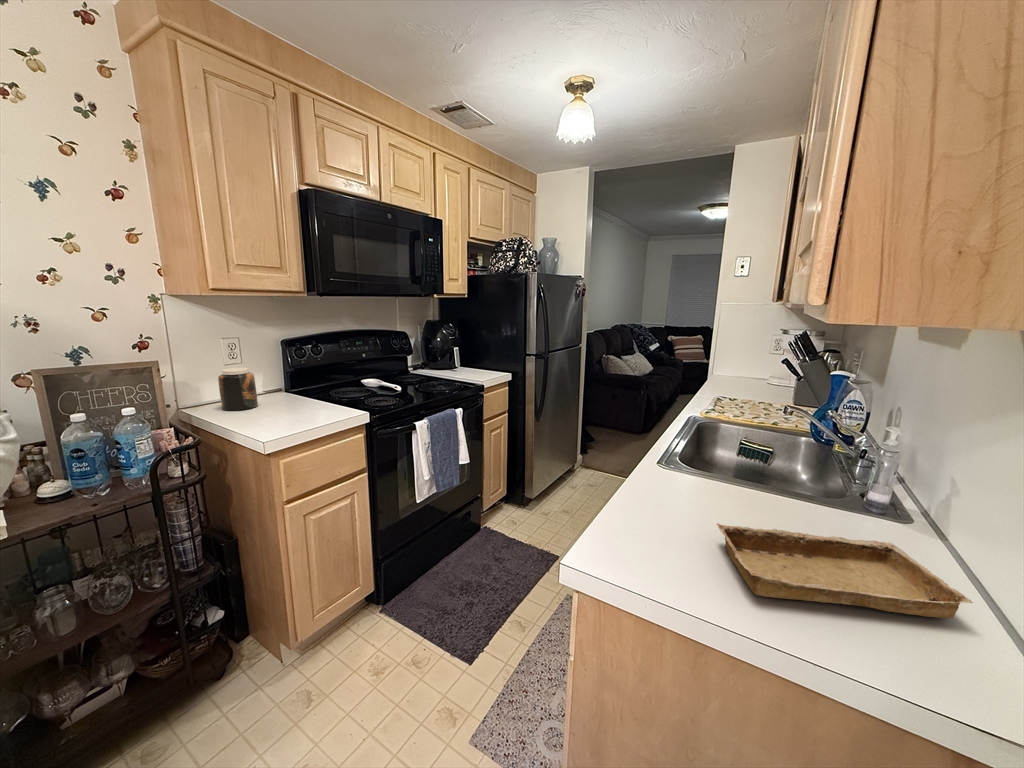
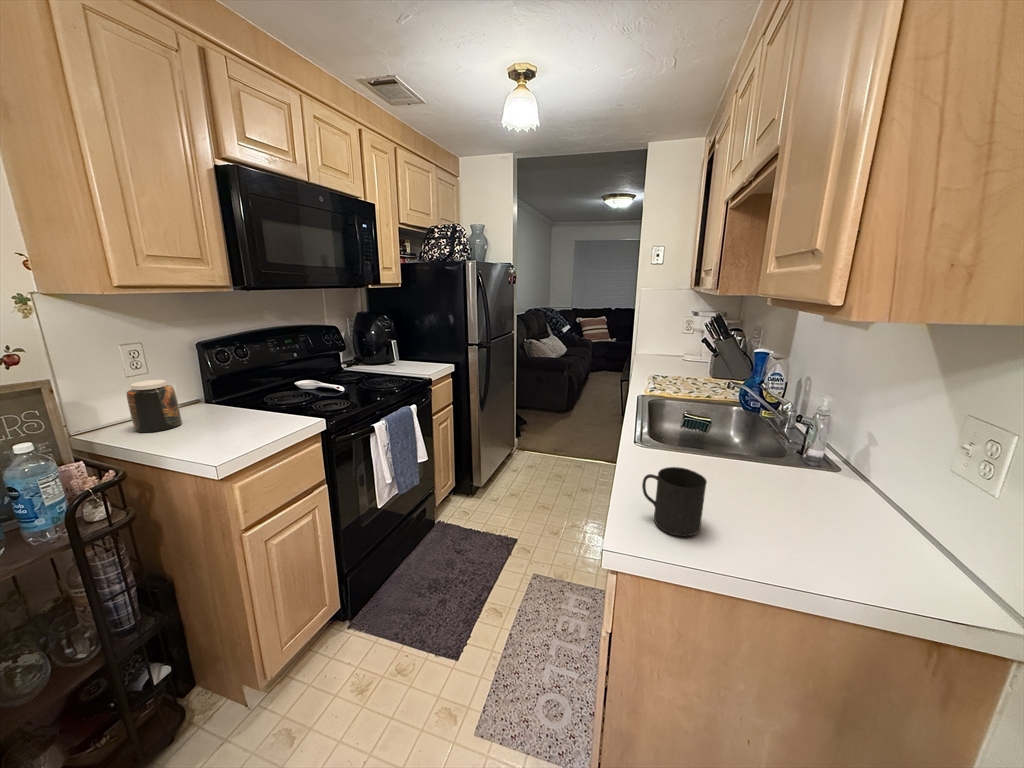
mug: none [620,484,687,562] -> present [642,467,707,536]
tray: present [717,524,973,618] -> none [720,491,922,553]

